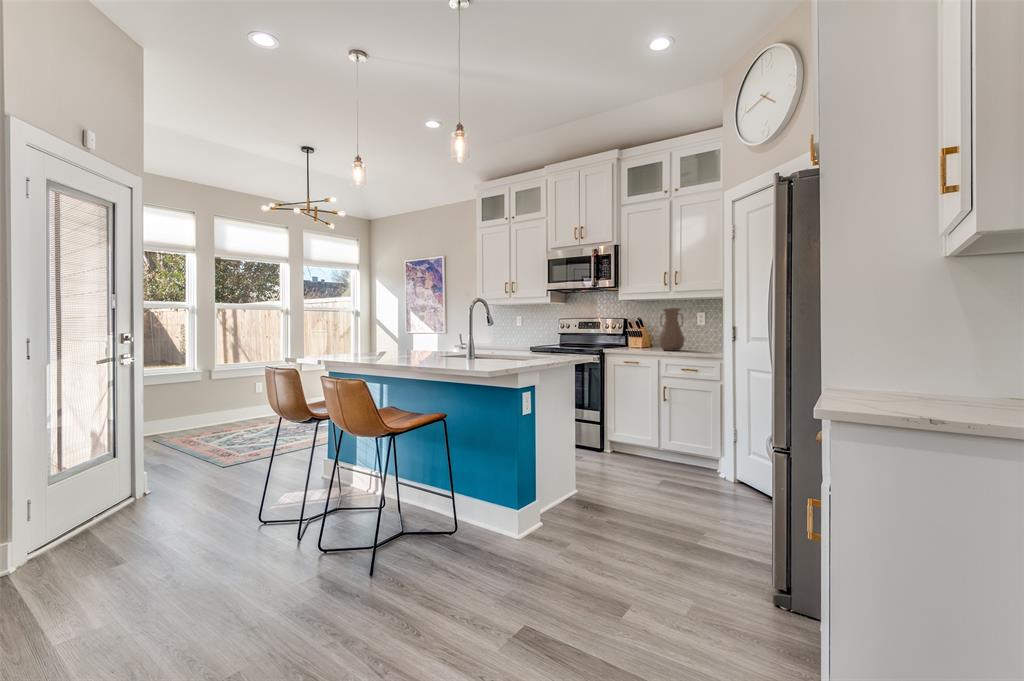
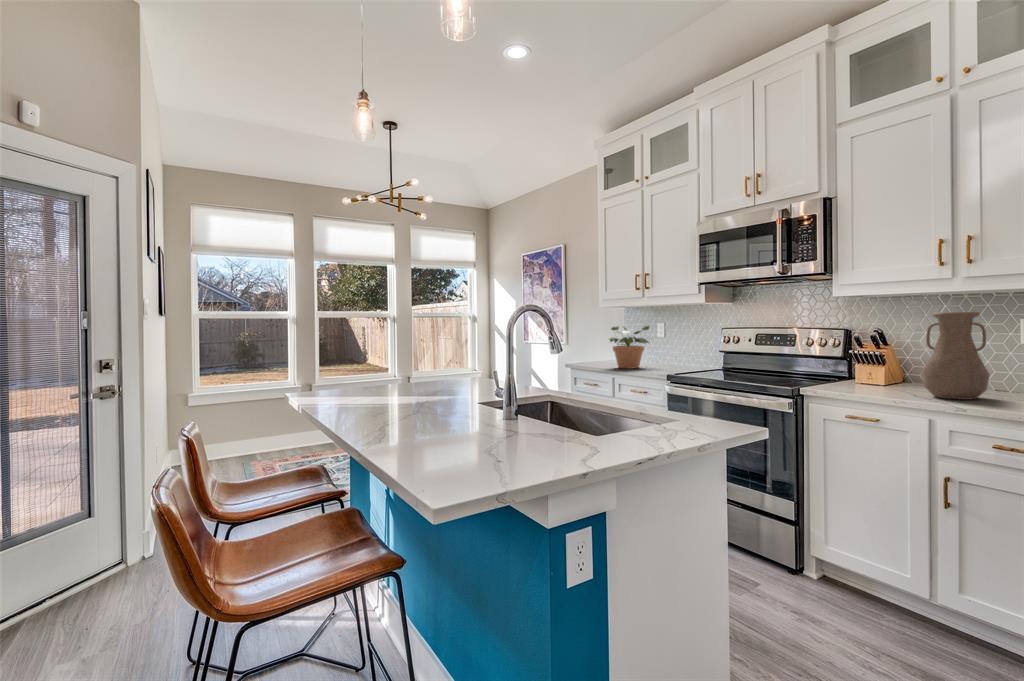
potted plant: none [485,317,517,345] -> present [608,326,649,369]

